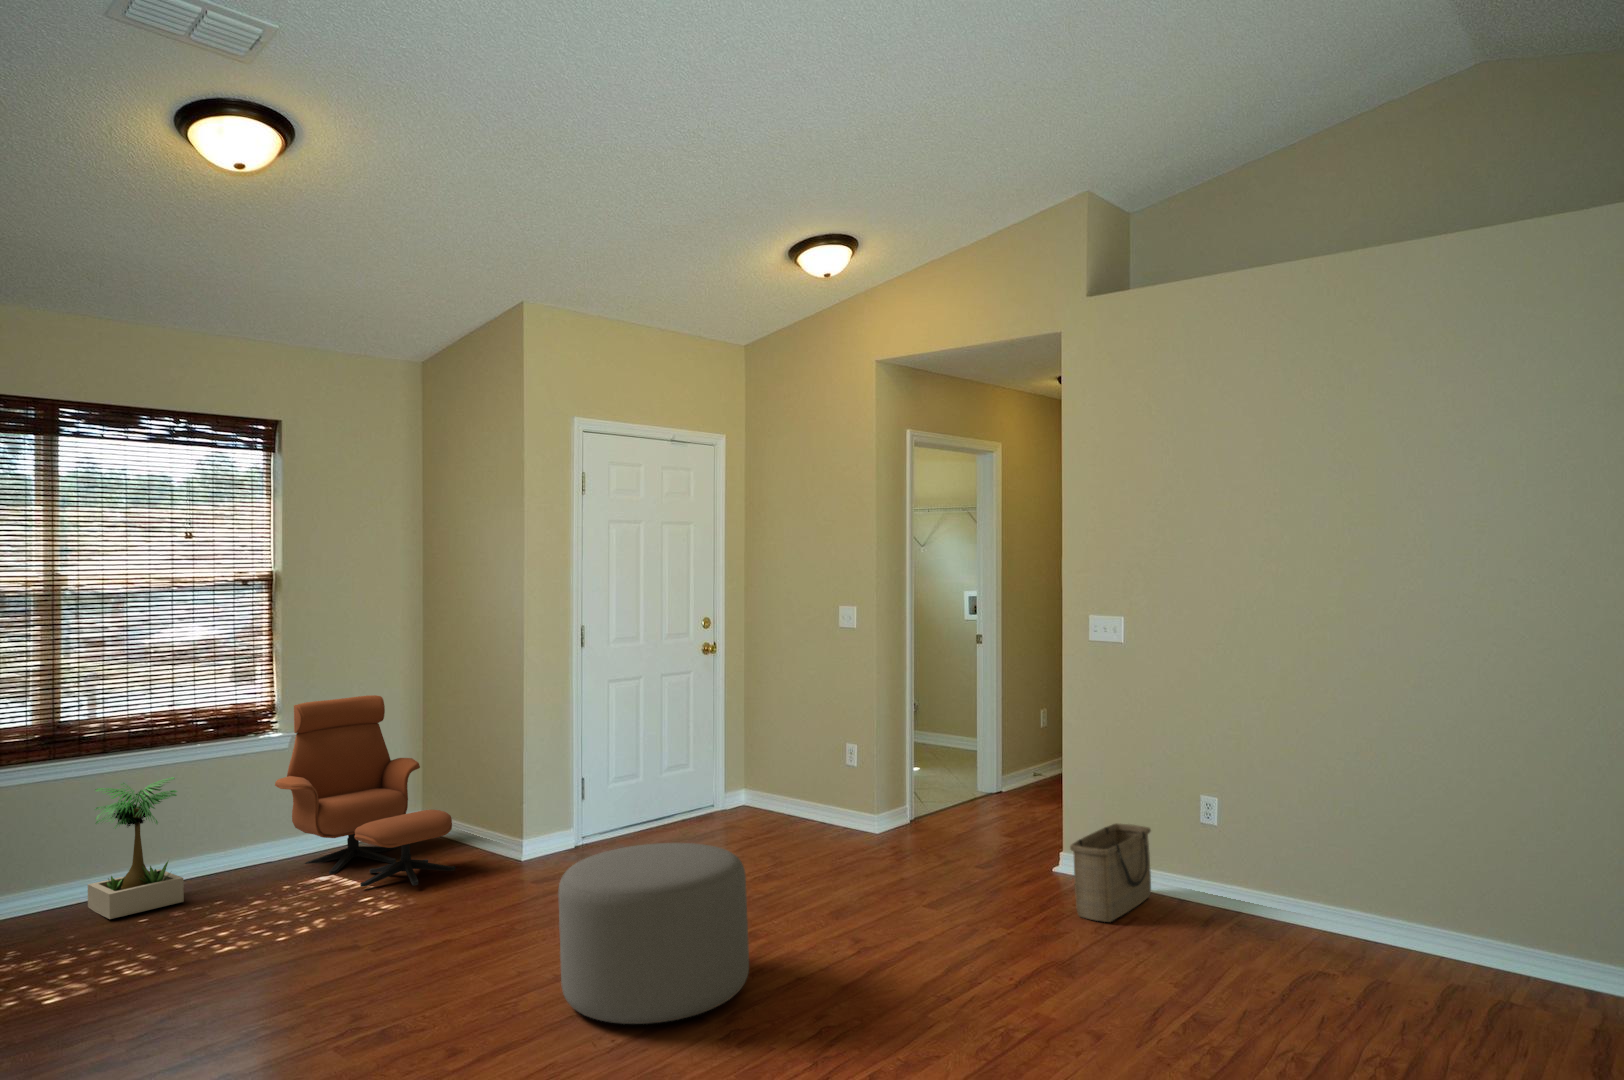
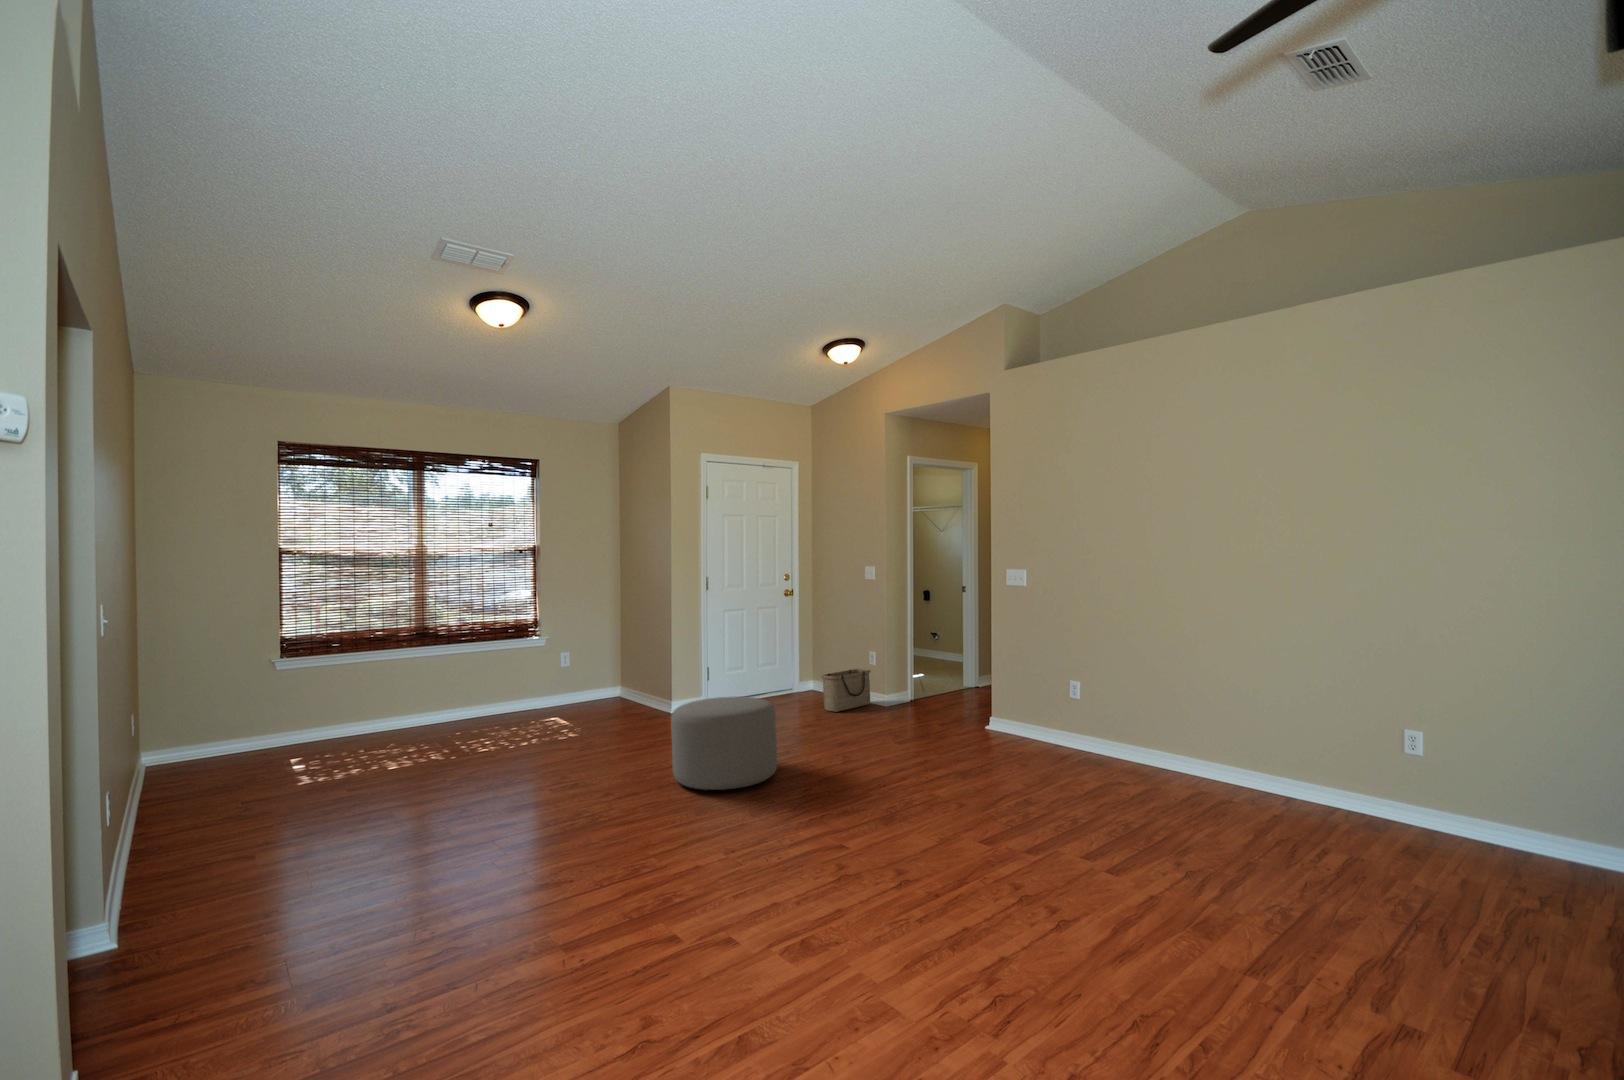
lounge chair: present [275,695,455,887] -> none [537,617,634,723]
potted plant: present [88,777,184,919] -> none [438,657,493,732]
basket: present [1070,823,1151,922] -> present [821,669,871,712]

